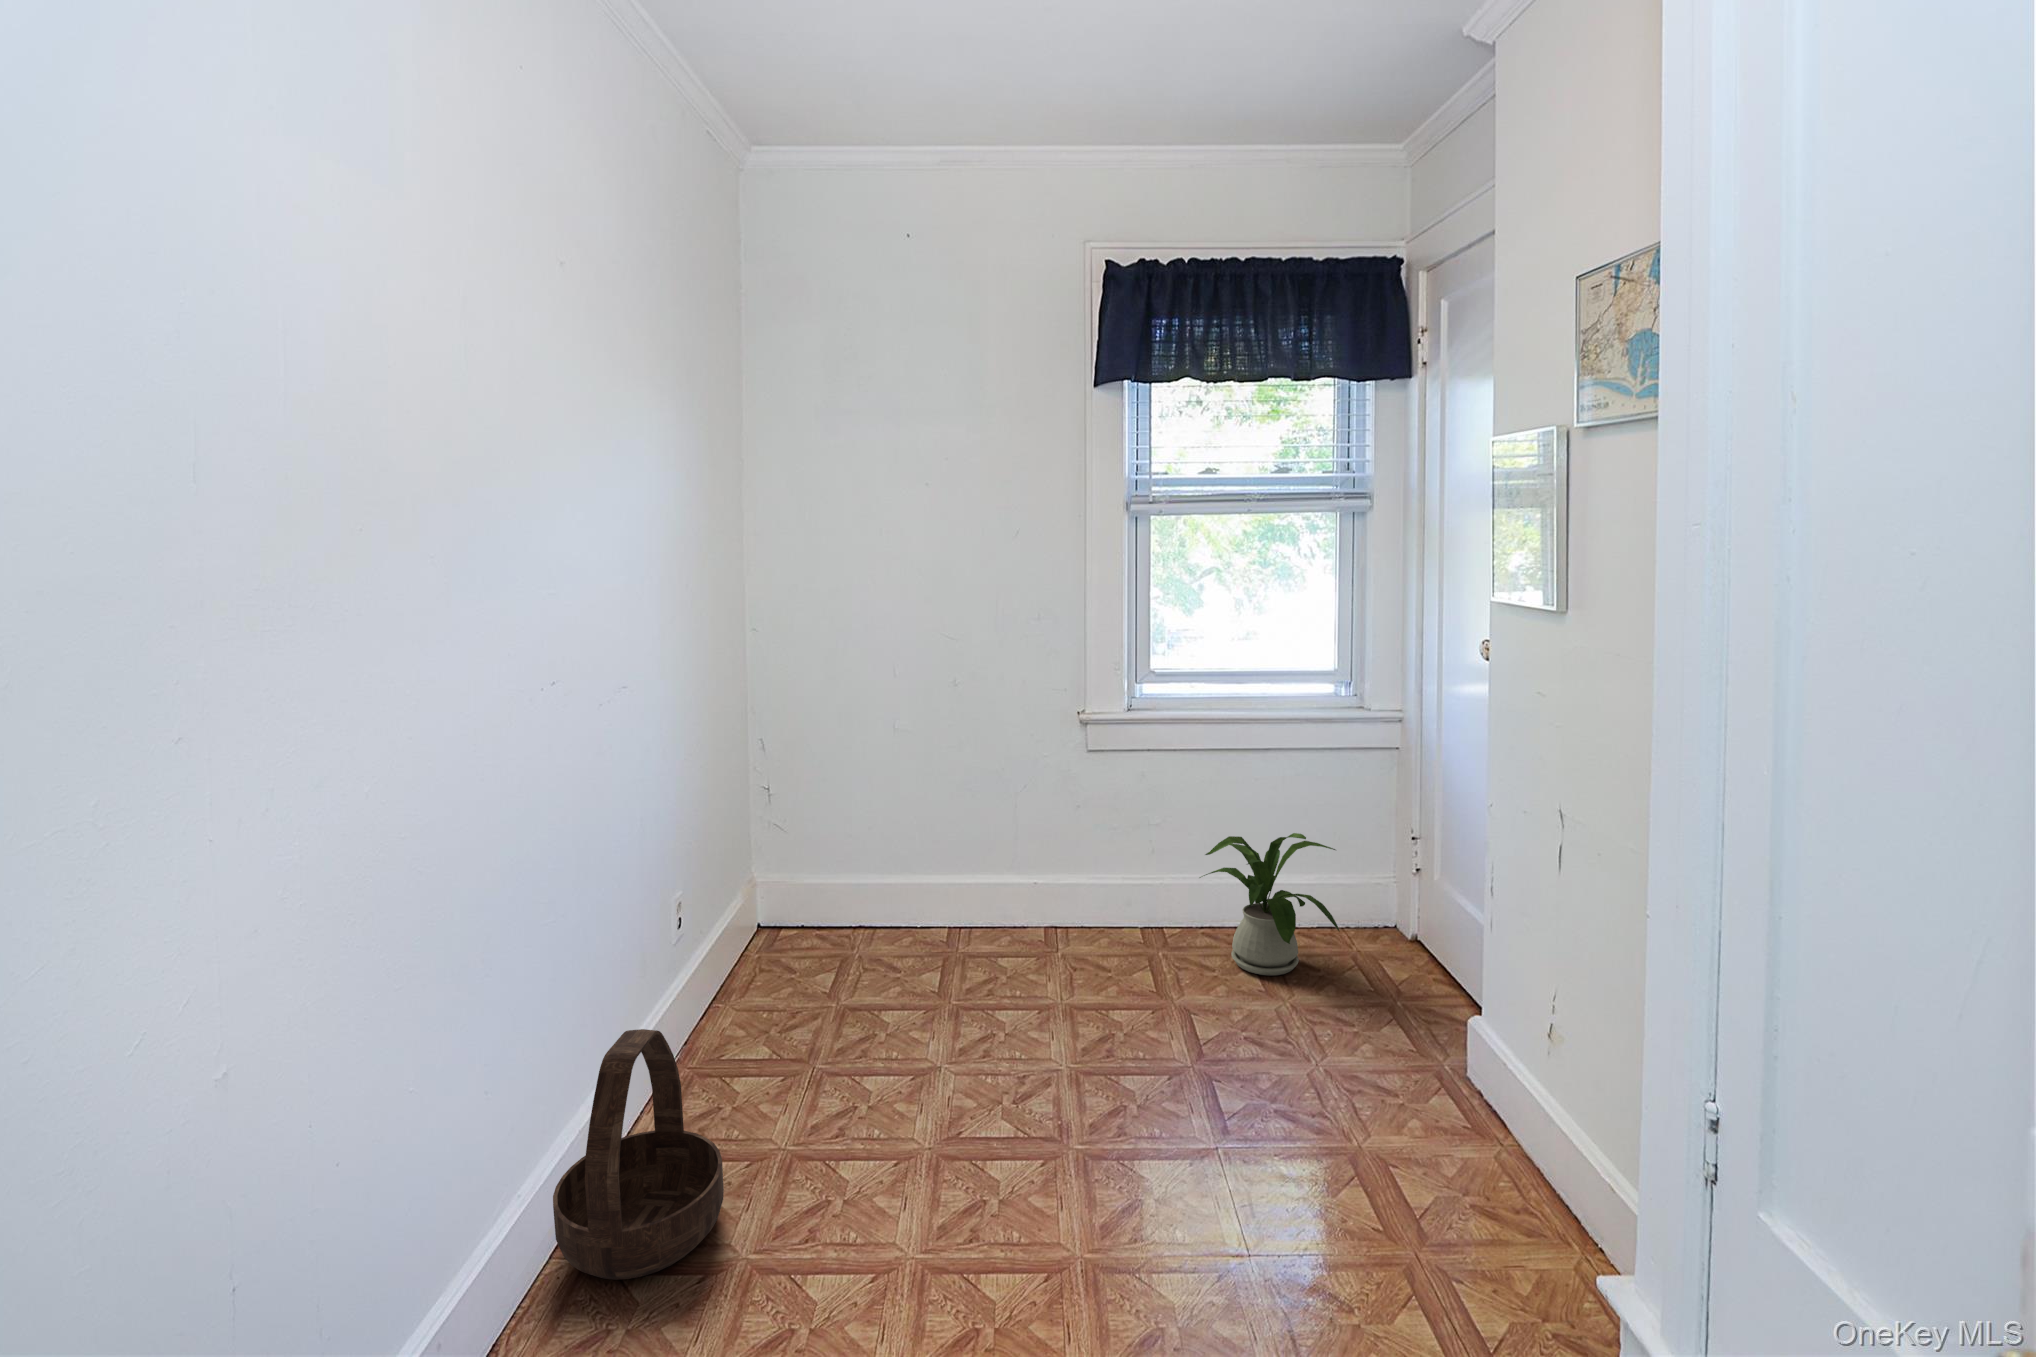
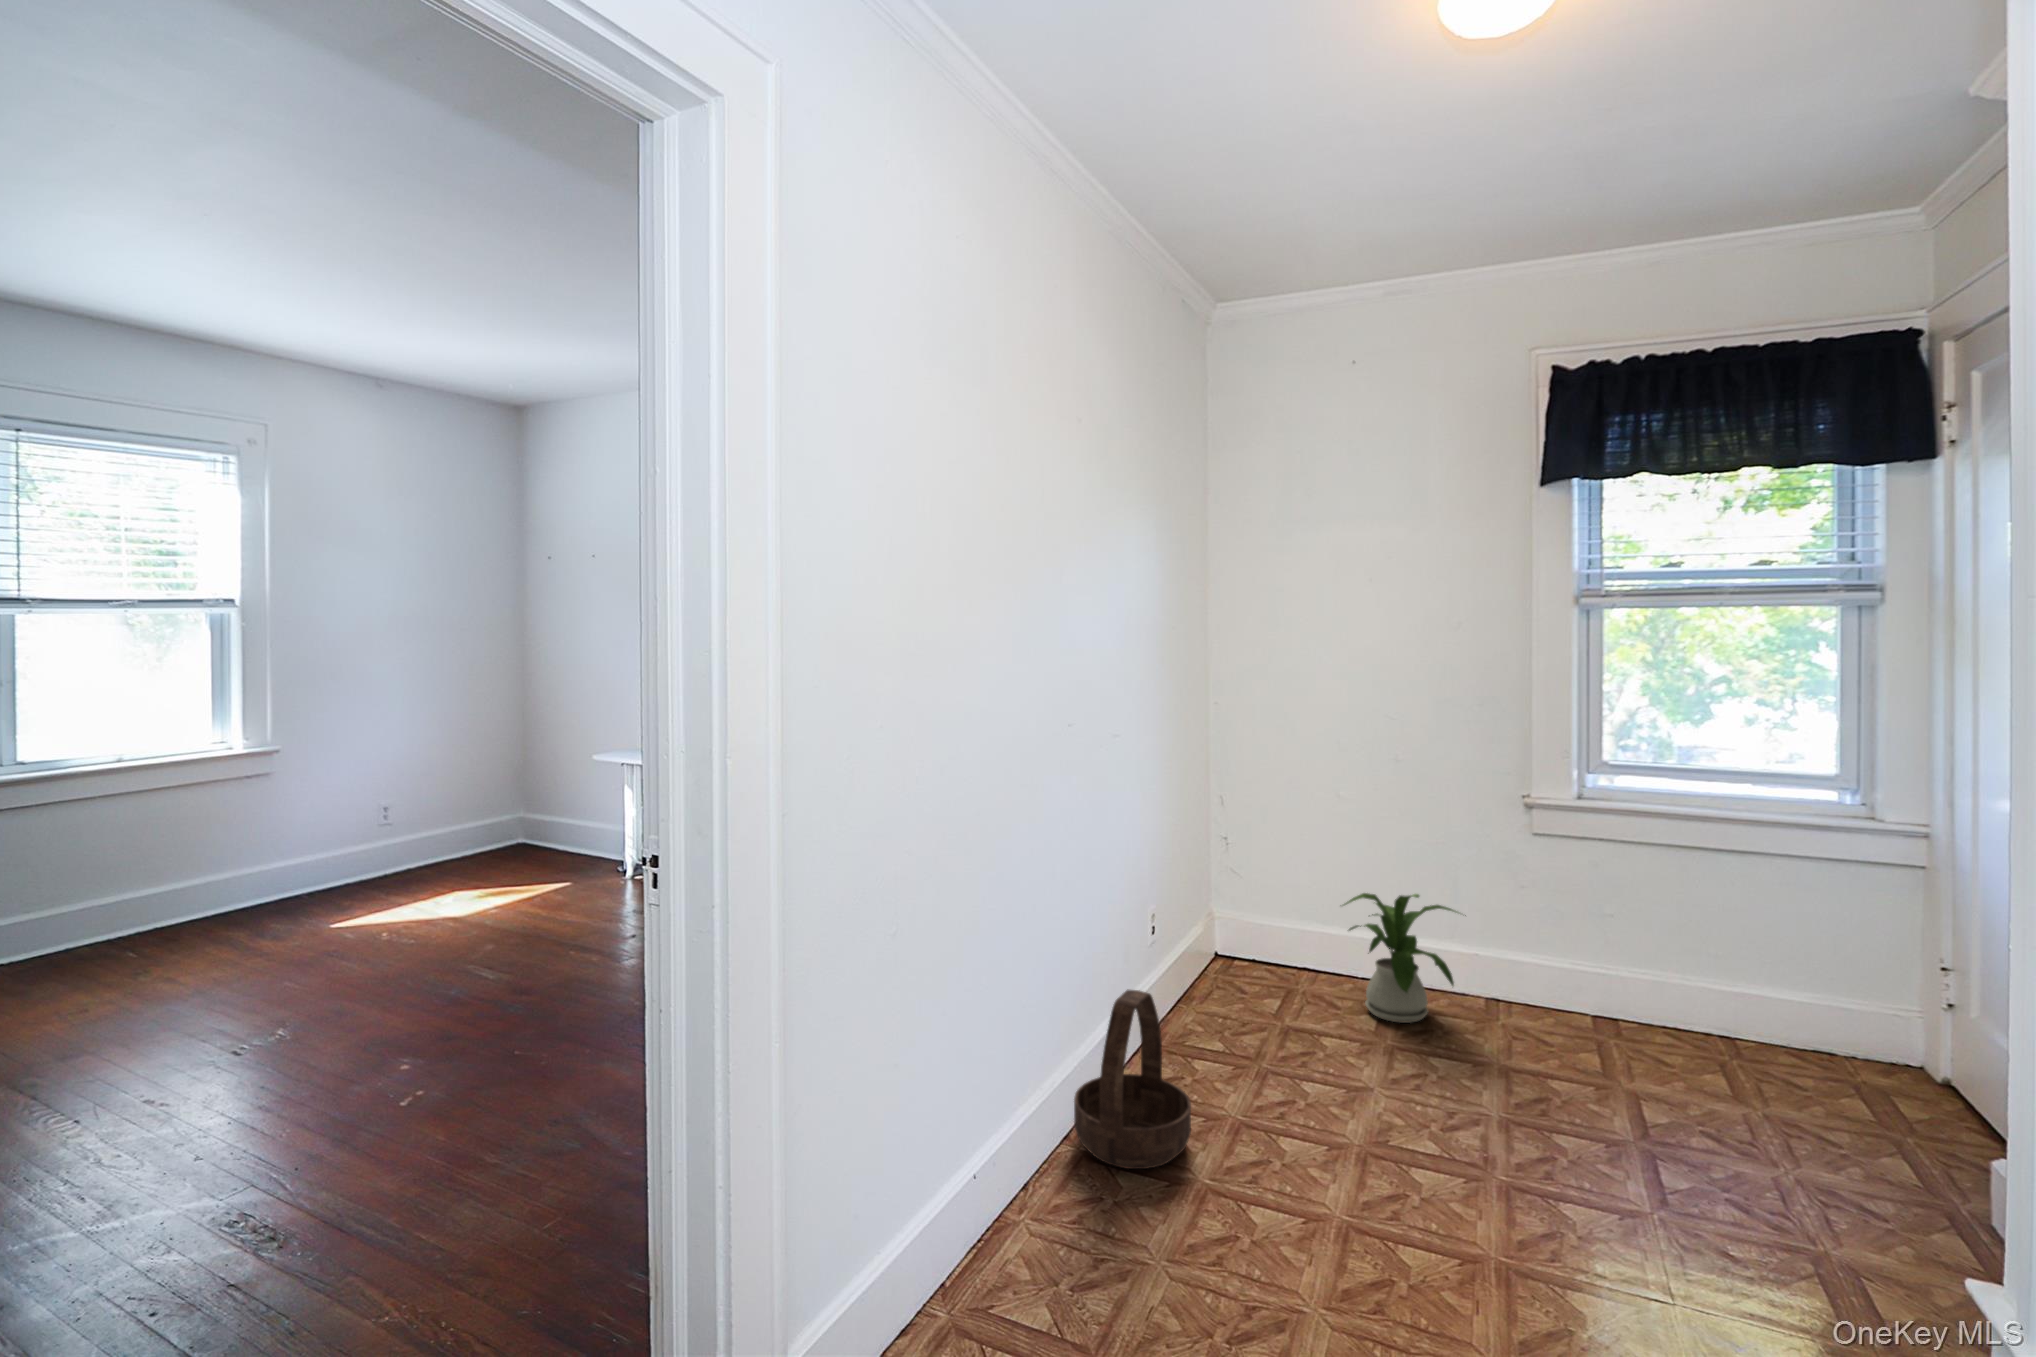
house plant: present [1200,833,1339,976] -> present [1344,893,1466,1023]

